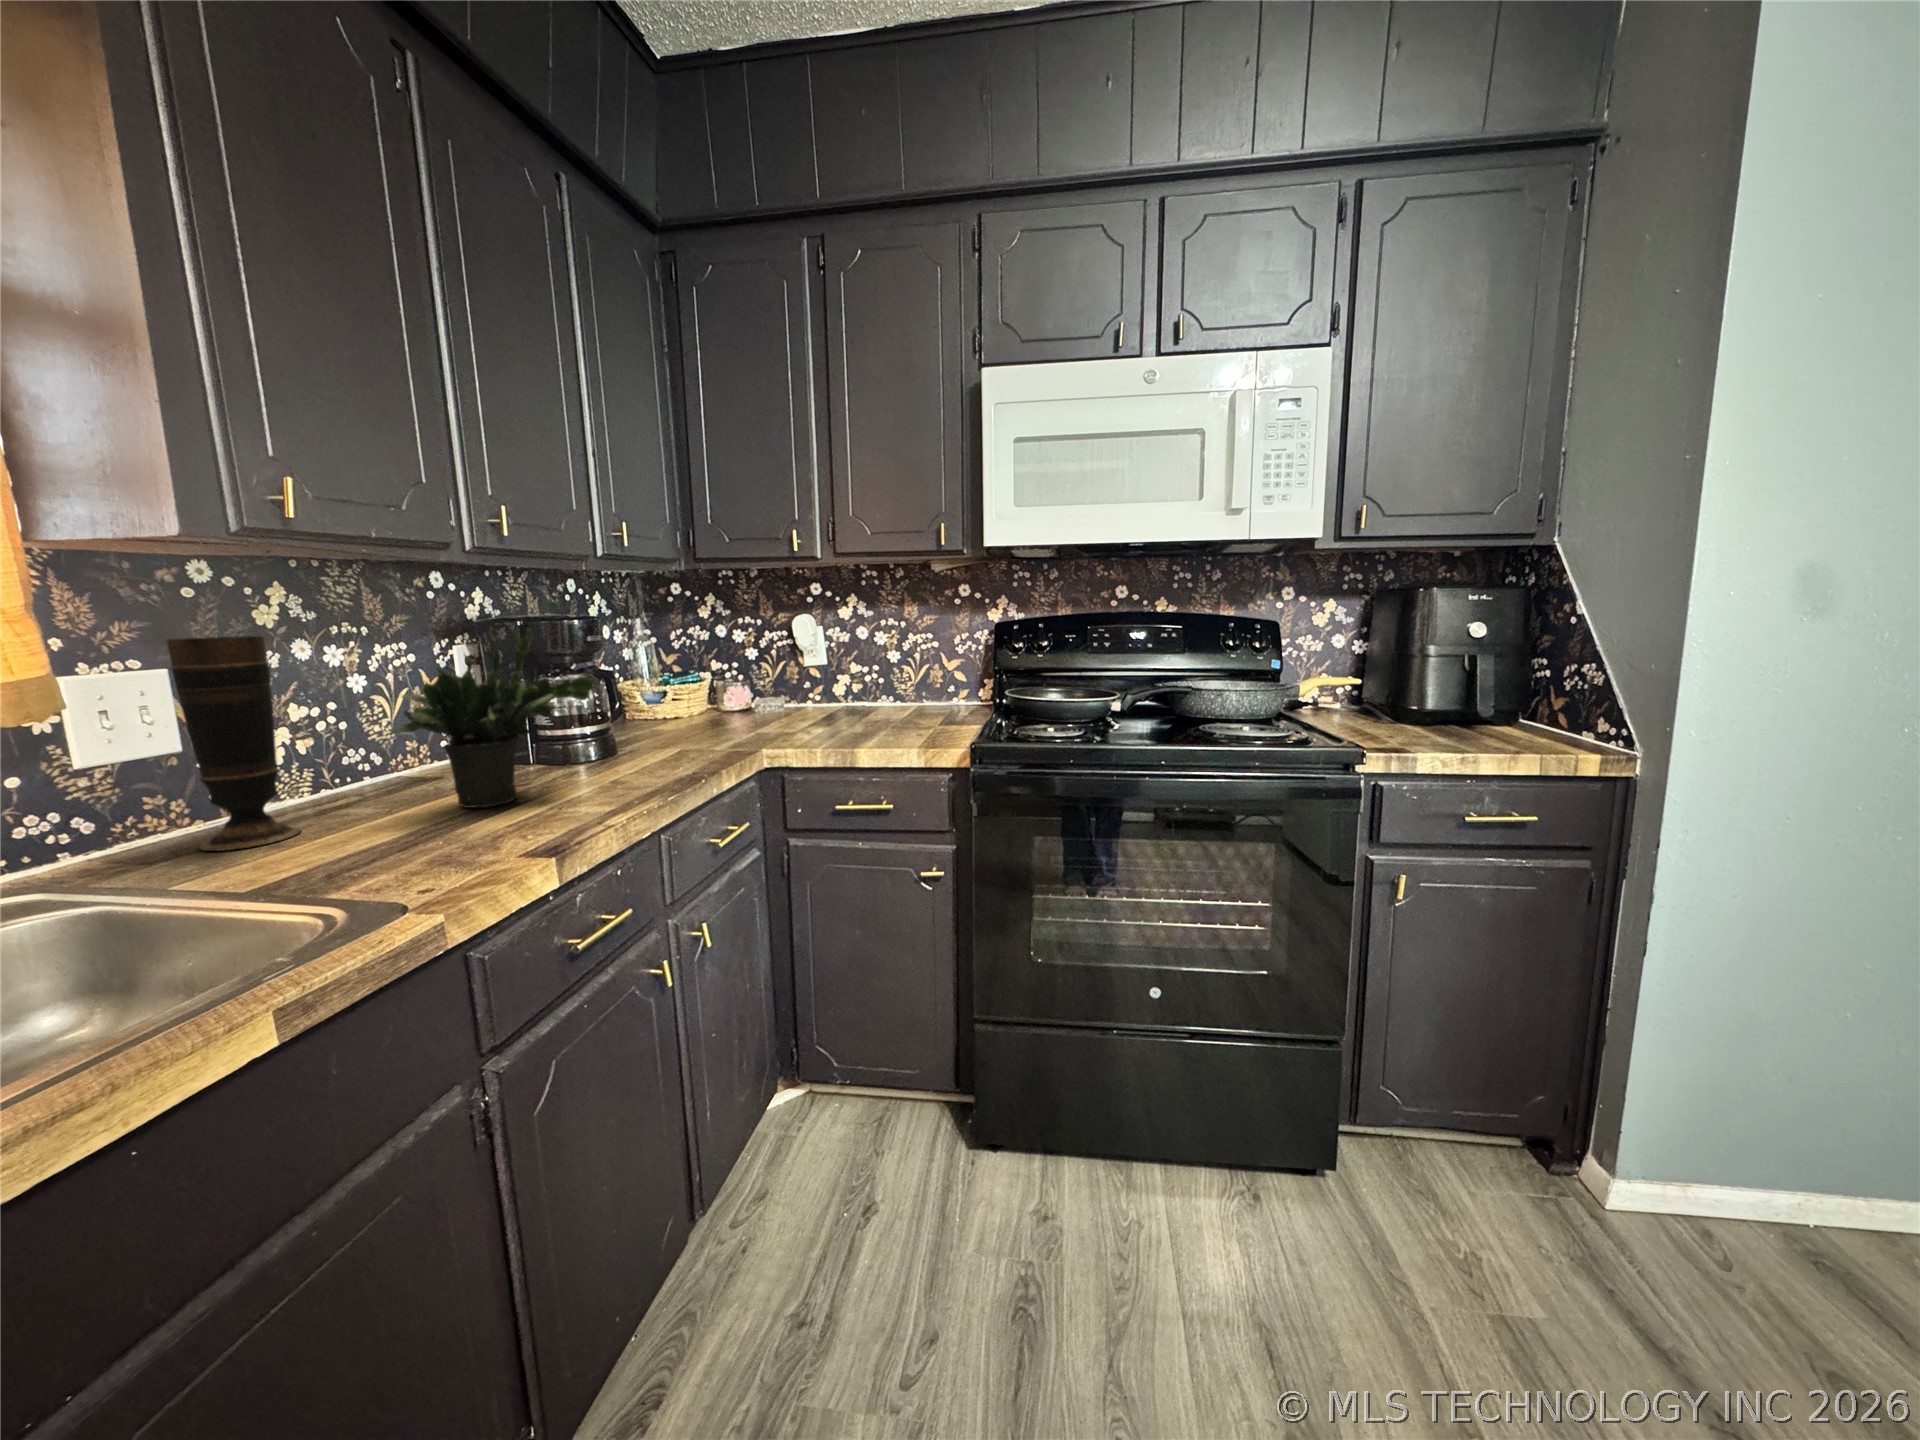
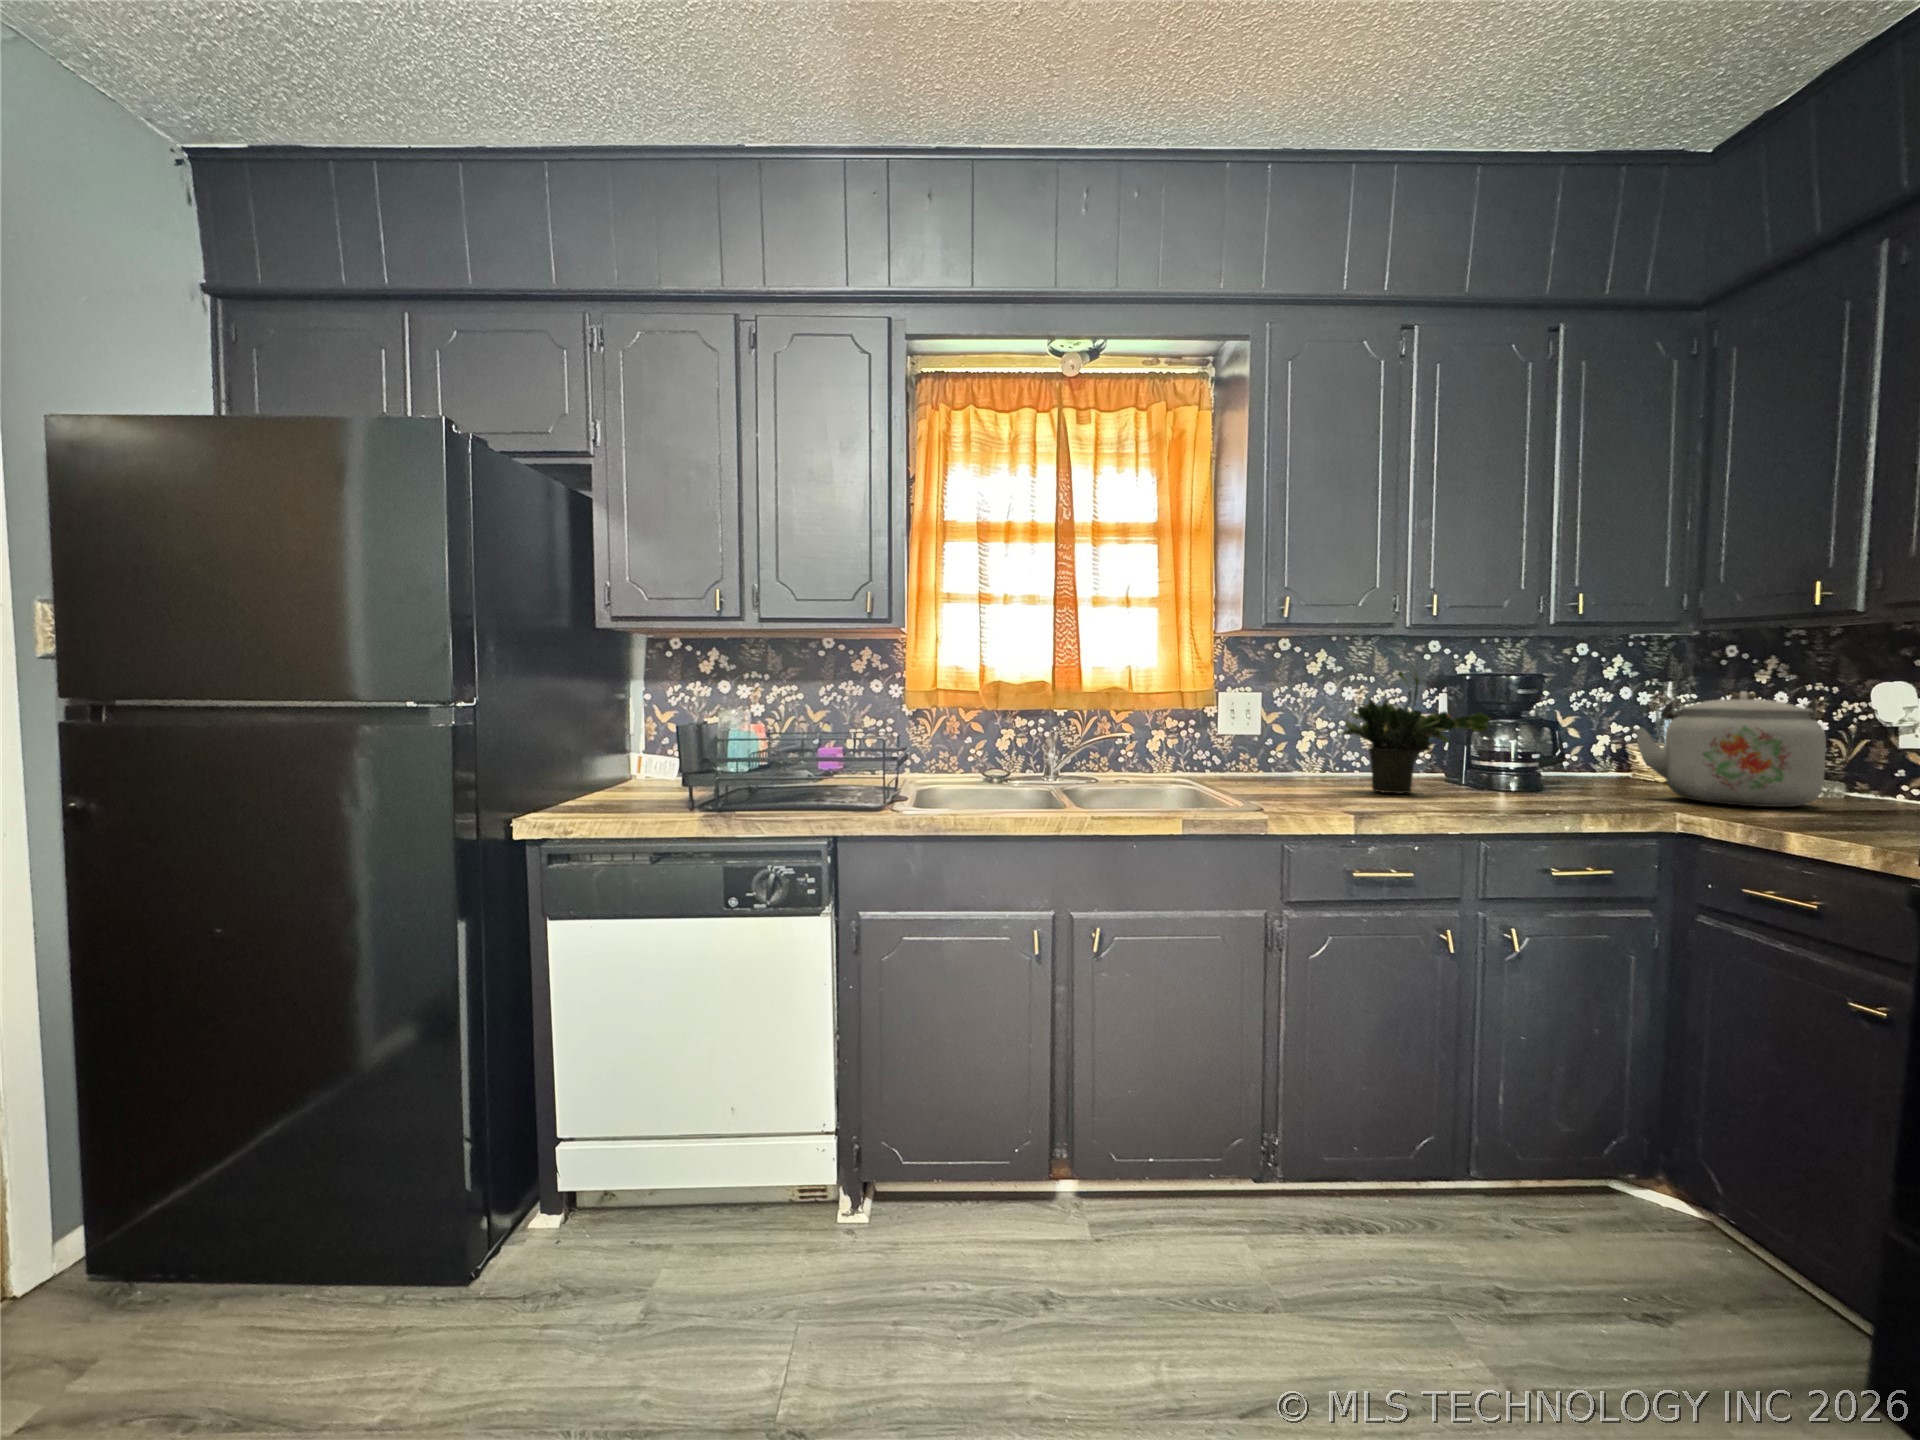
kettle: none [690,632,814,736] -> present [1635,691,1826,807]
vase: present [167,636,301,851] -> none [1250,674,1295,786]

